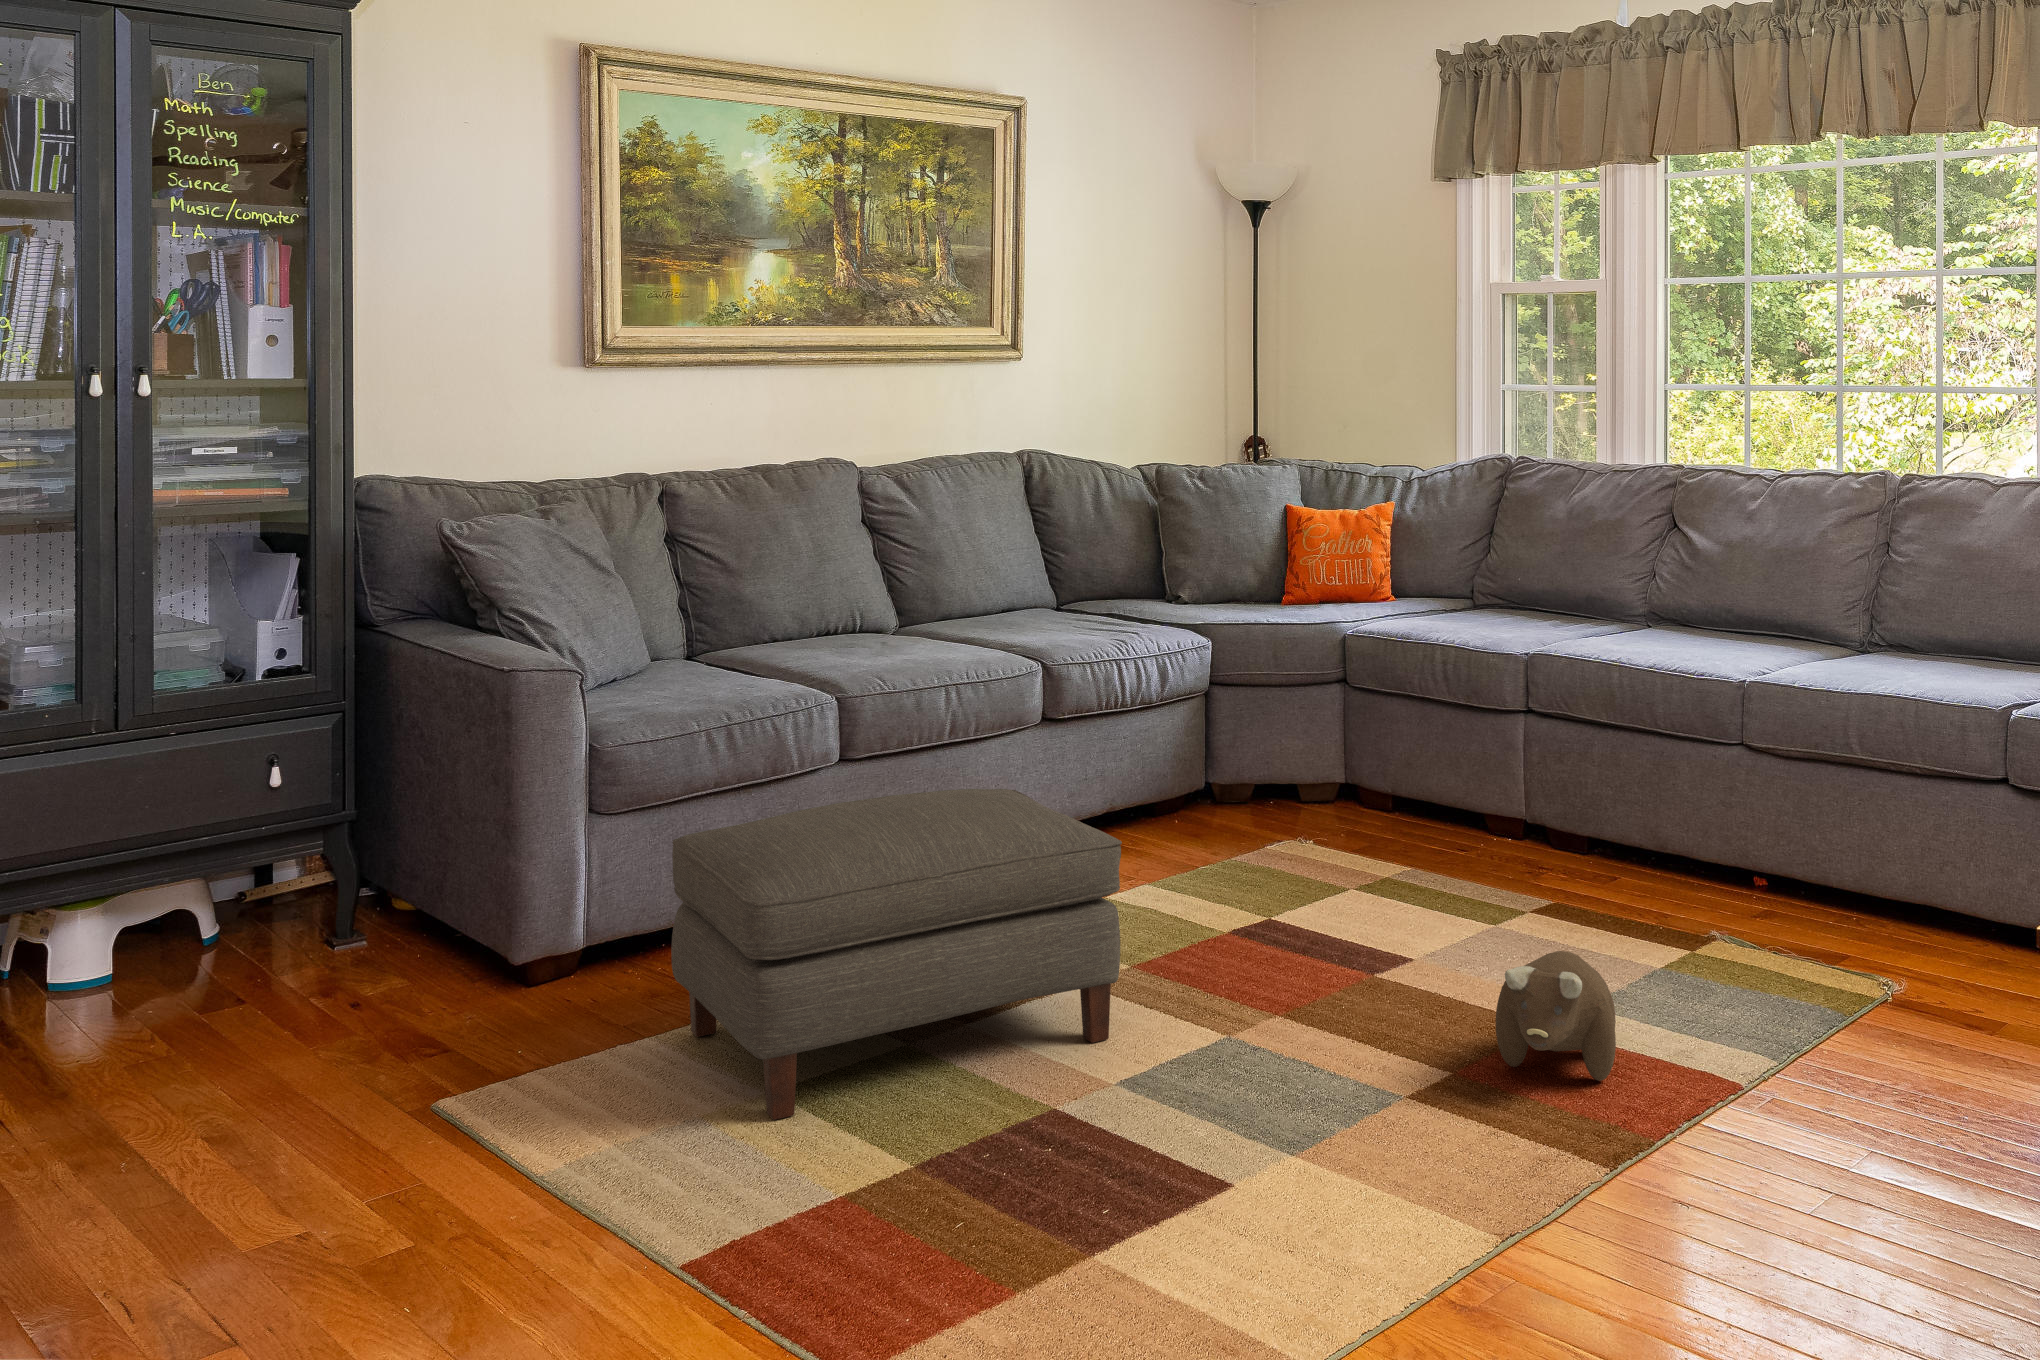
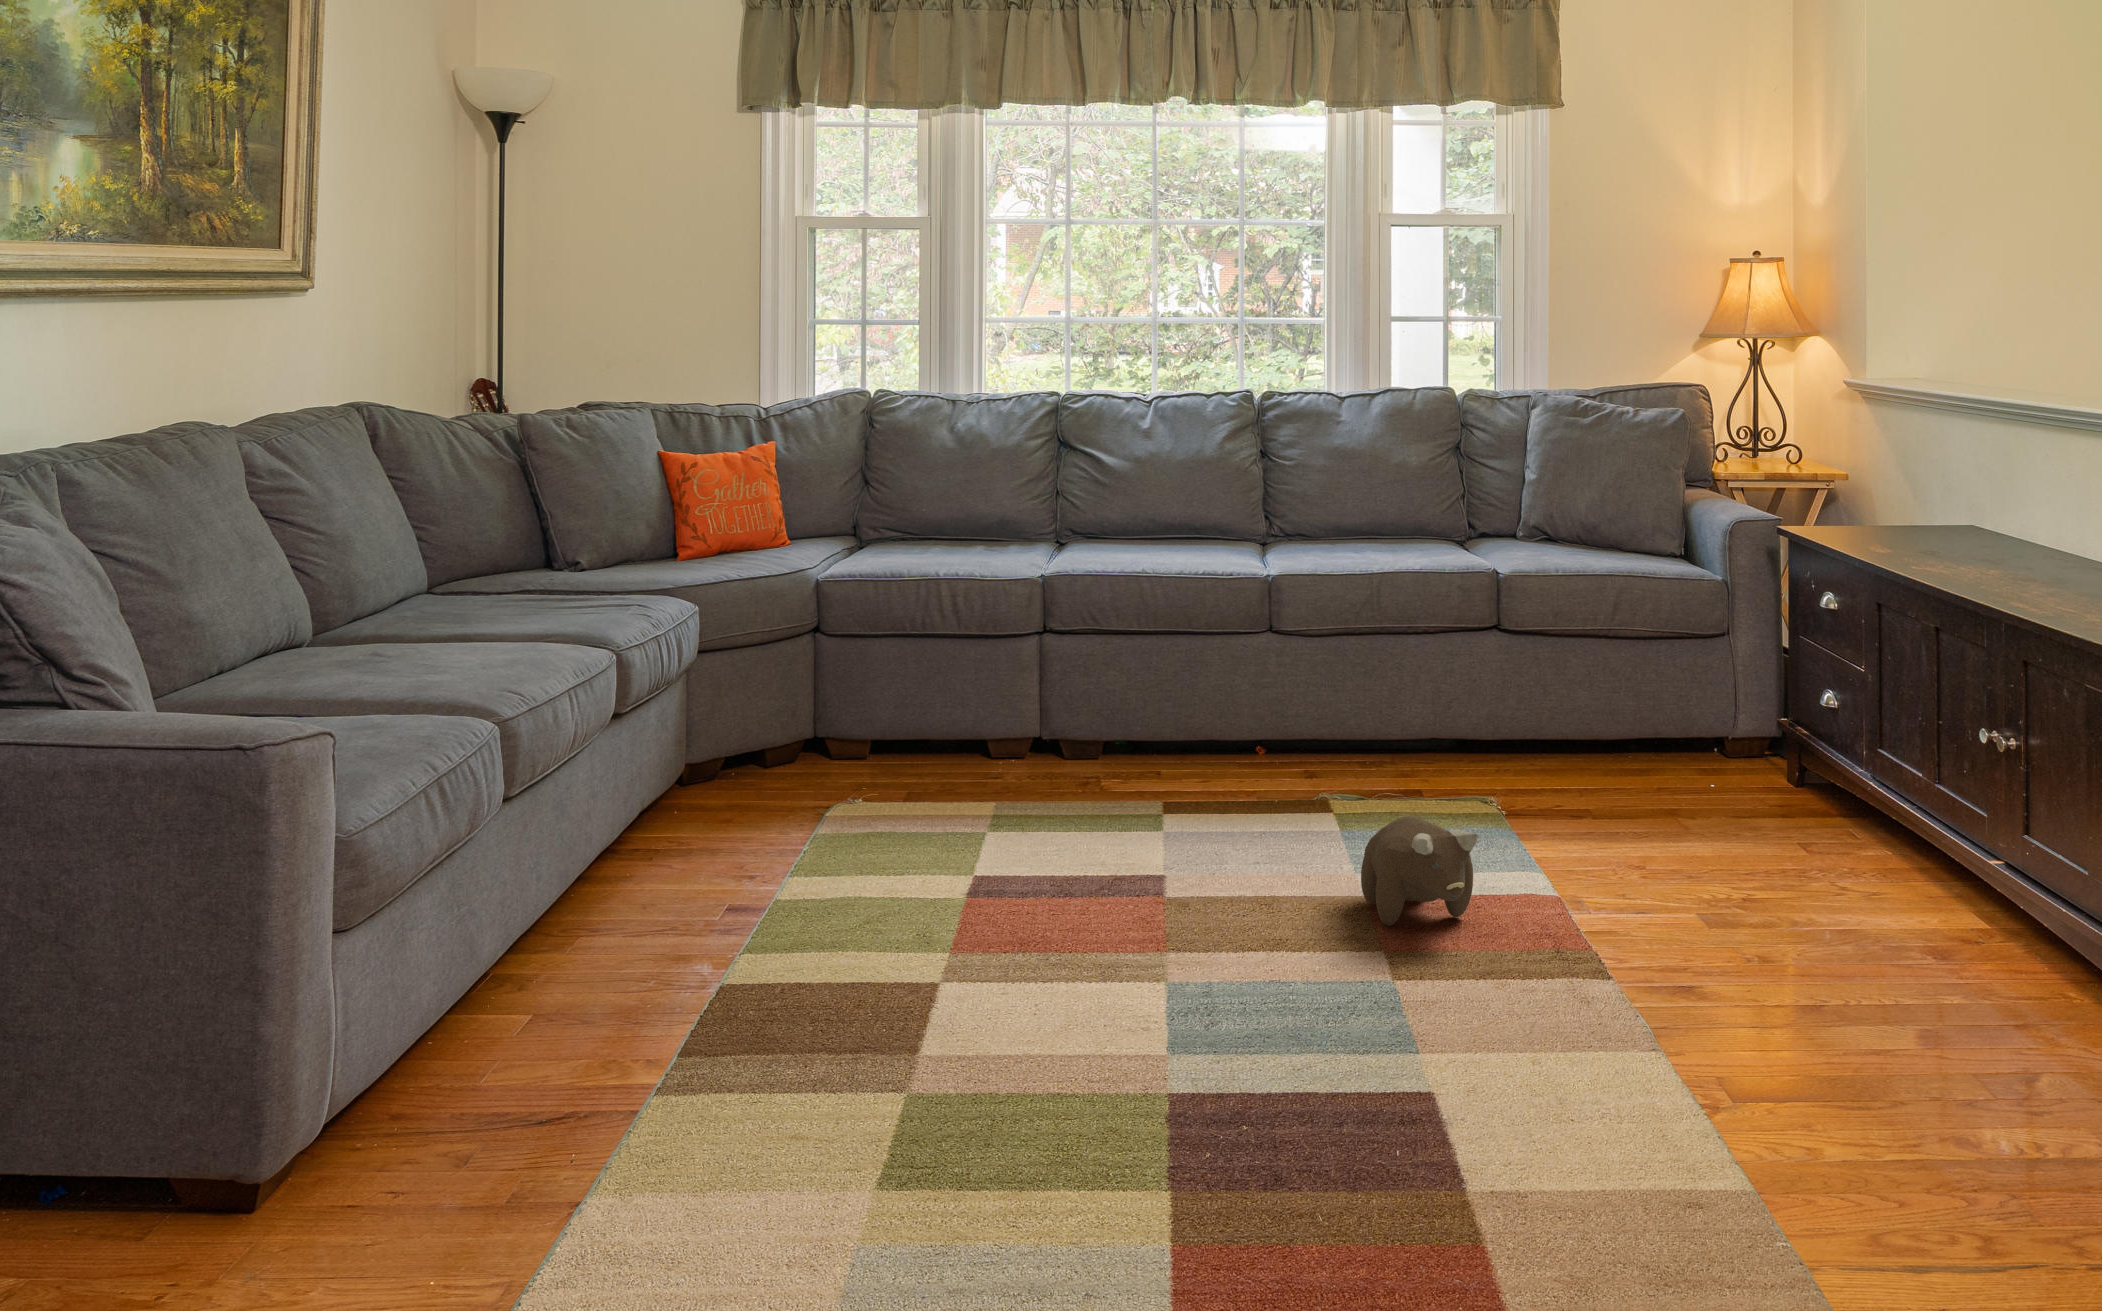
ottoman: present [671,789,1122,1120] -> none [609,777,1071,1189]

